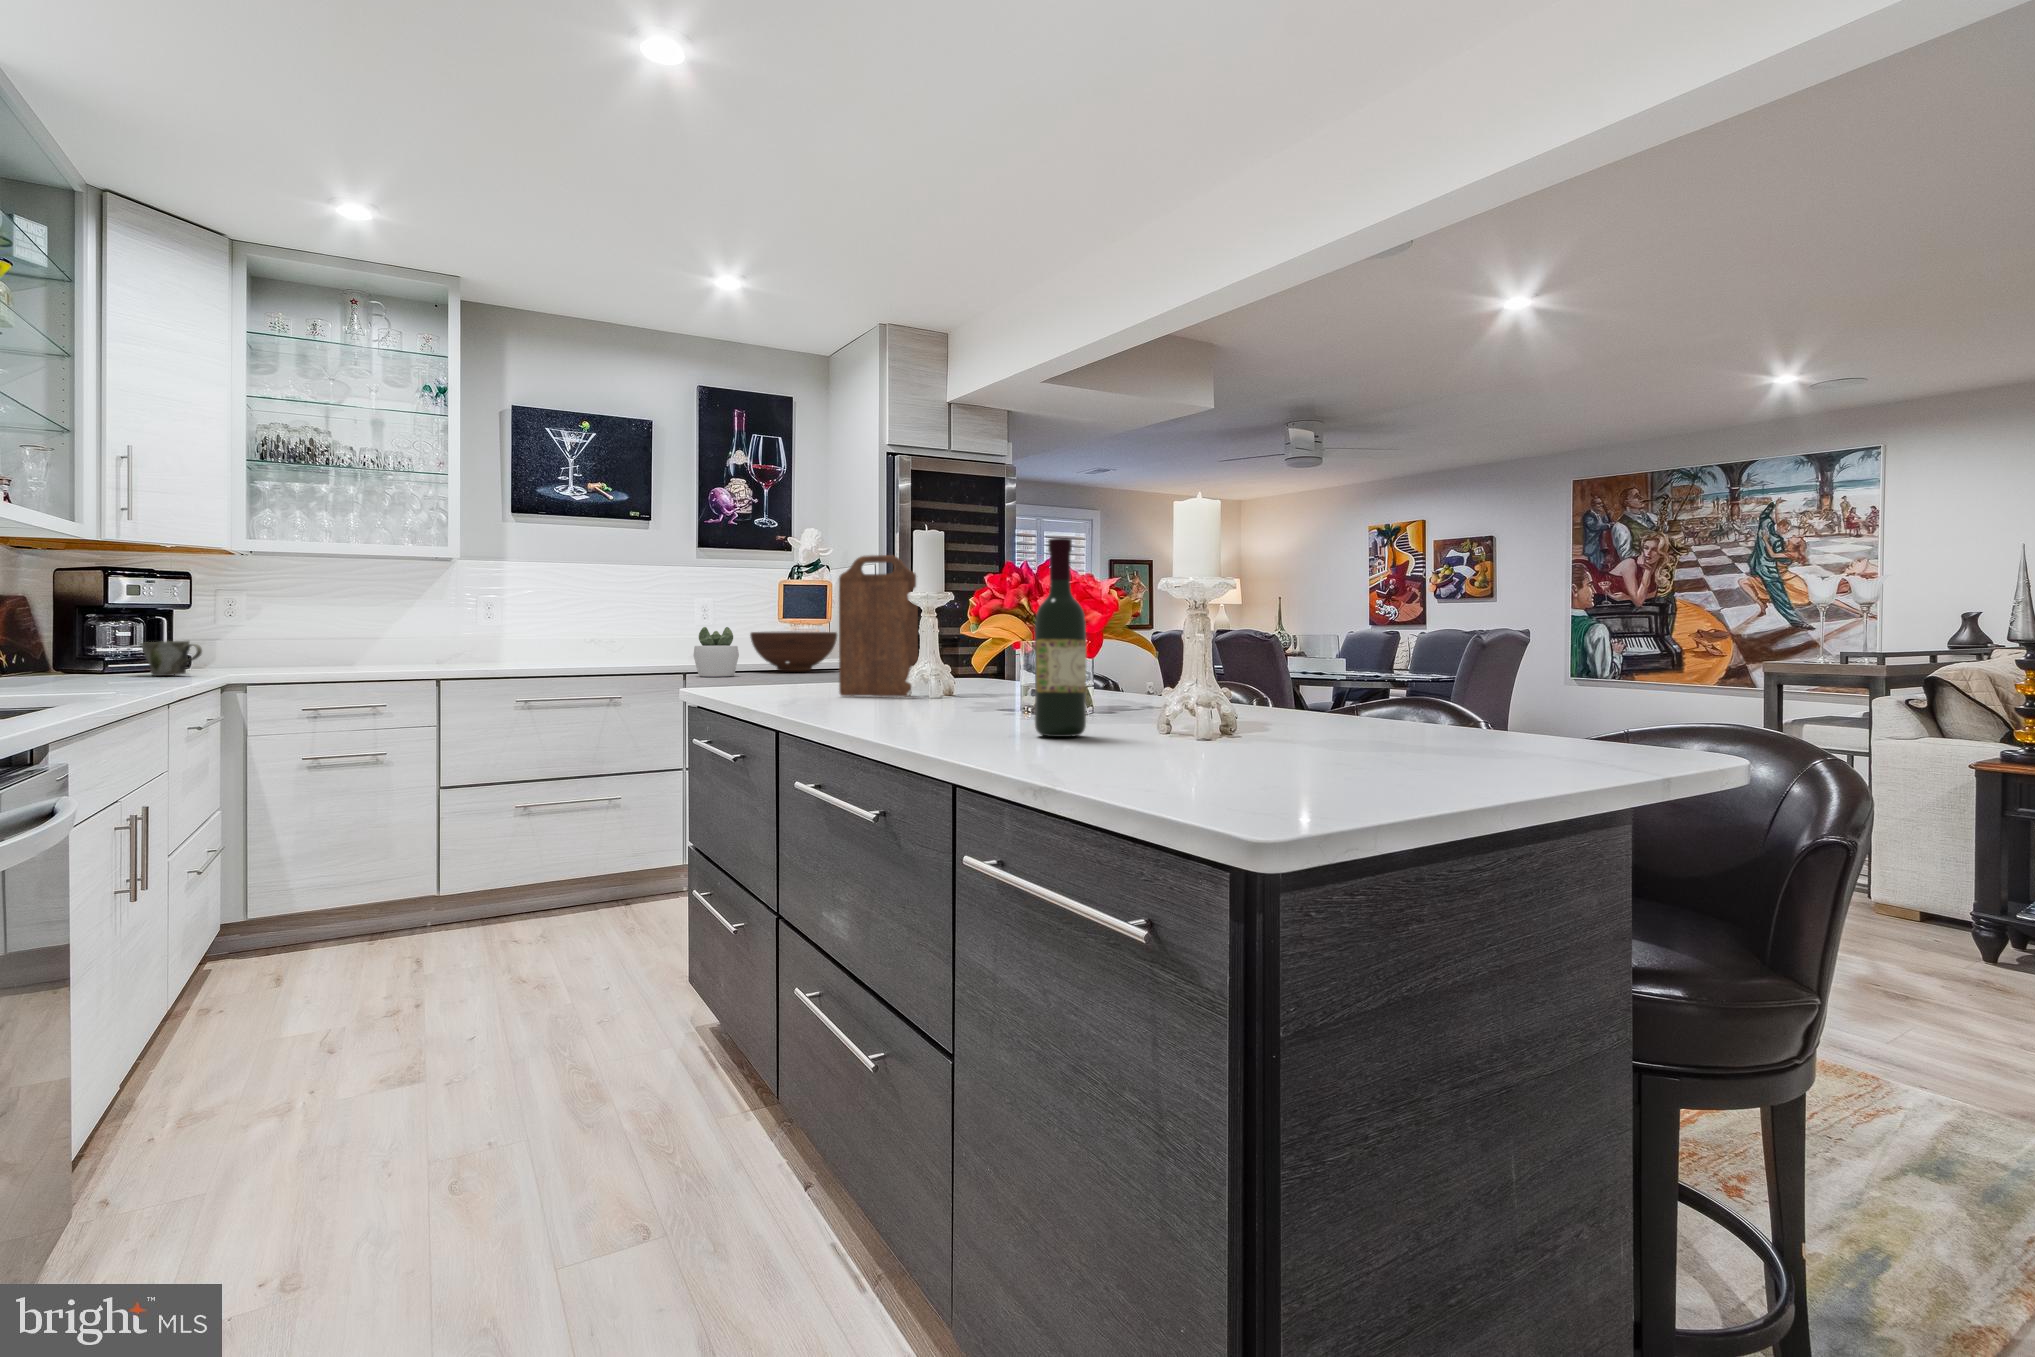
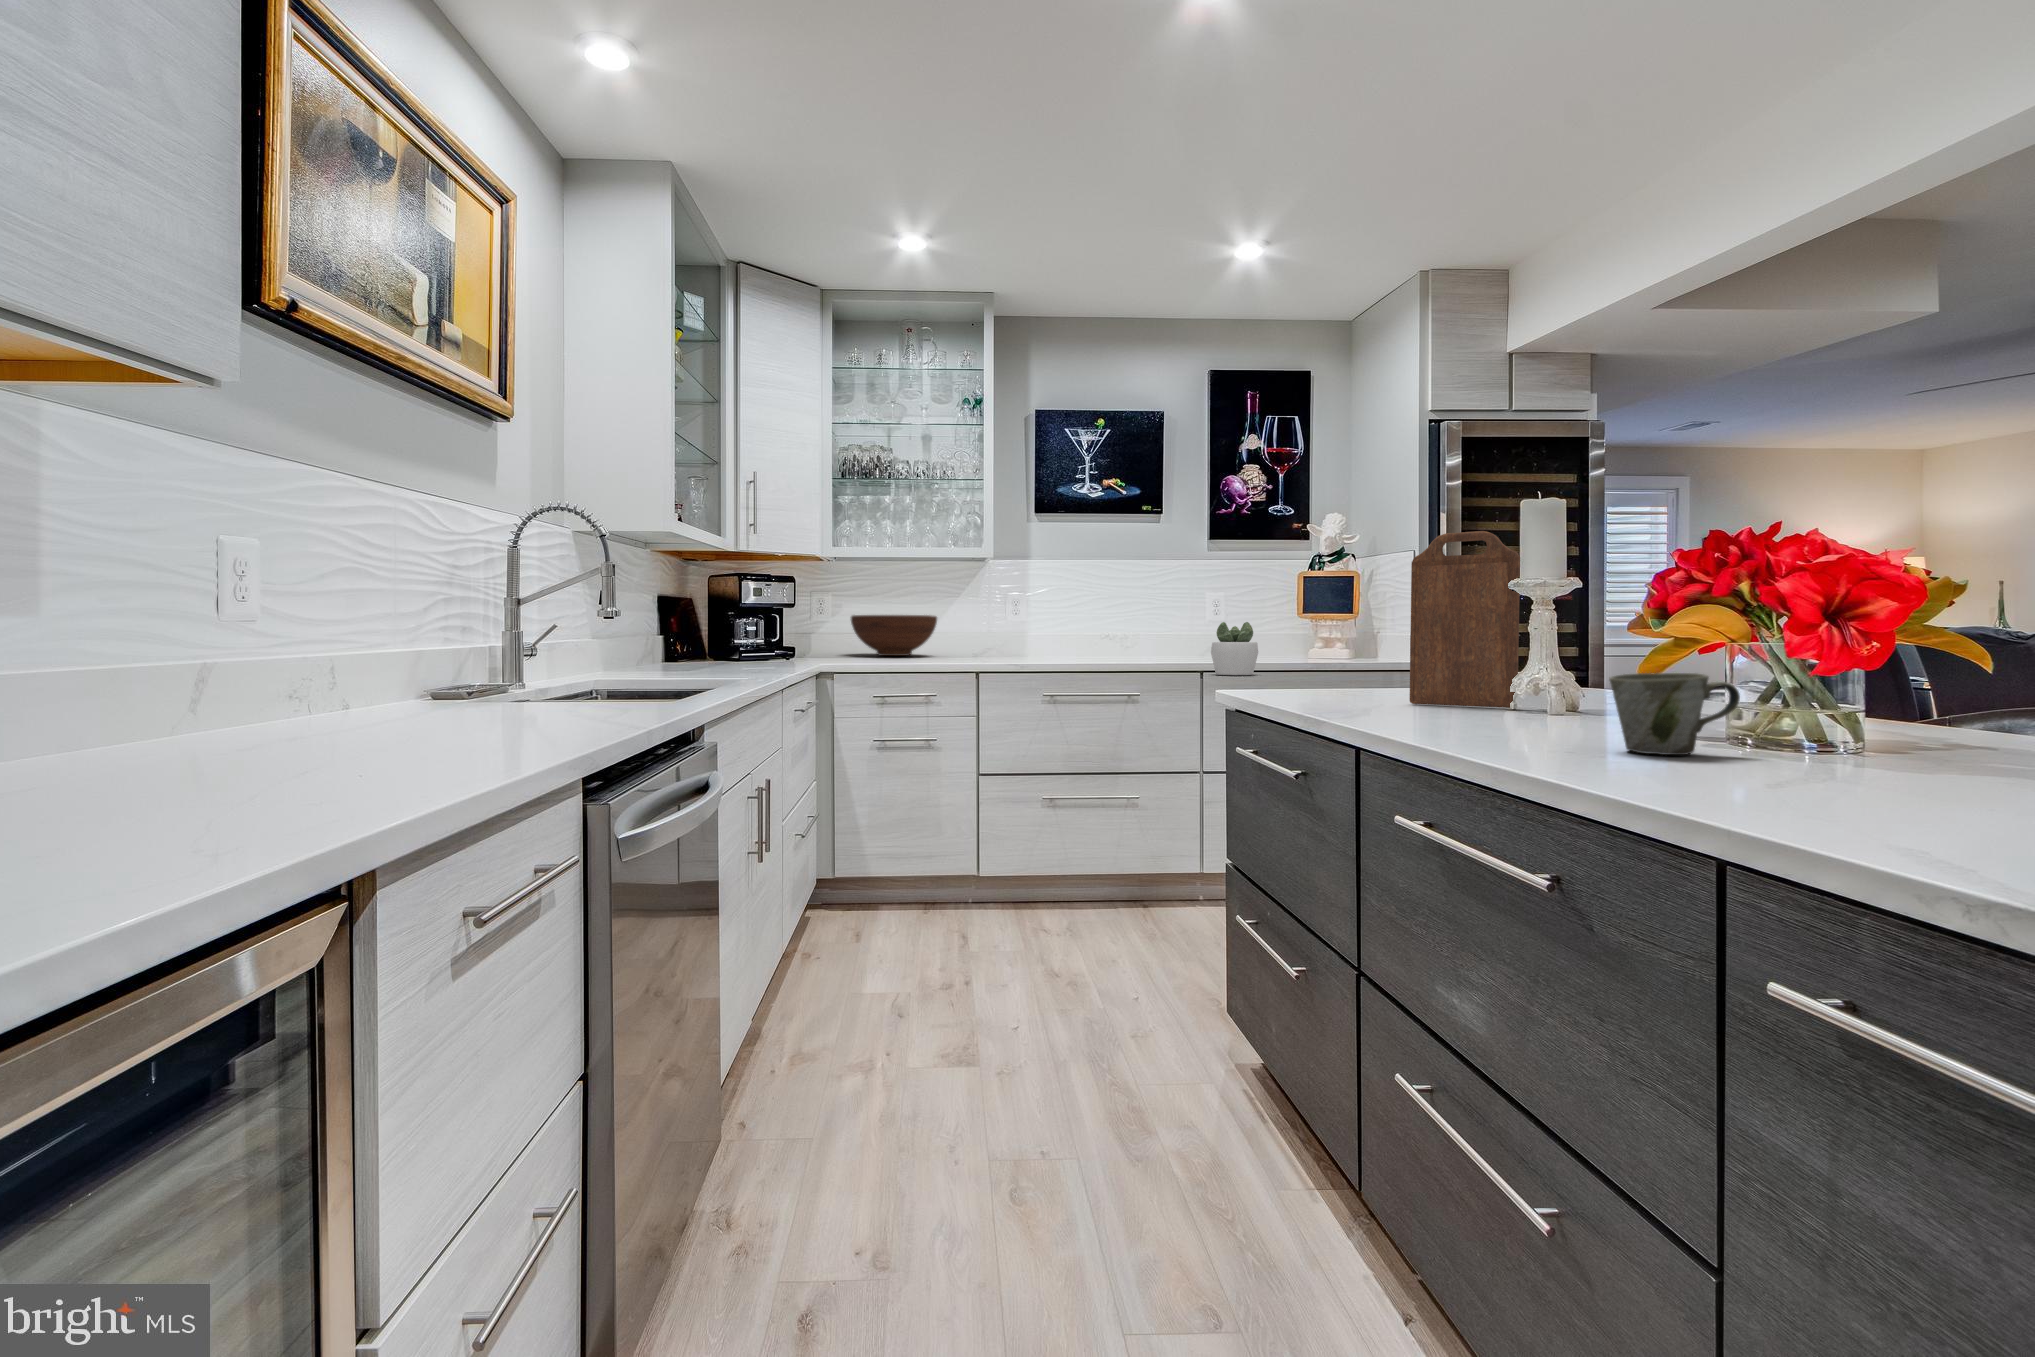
wine bottle: present [1035,538,1086,737] -> none [1824,478,1934,789]
fruit bowl: present [750,632,837,672] -> present [851,615,937,656]
mug: present [141,641,202,676] -> present [1609,673,1740,755]

